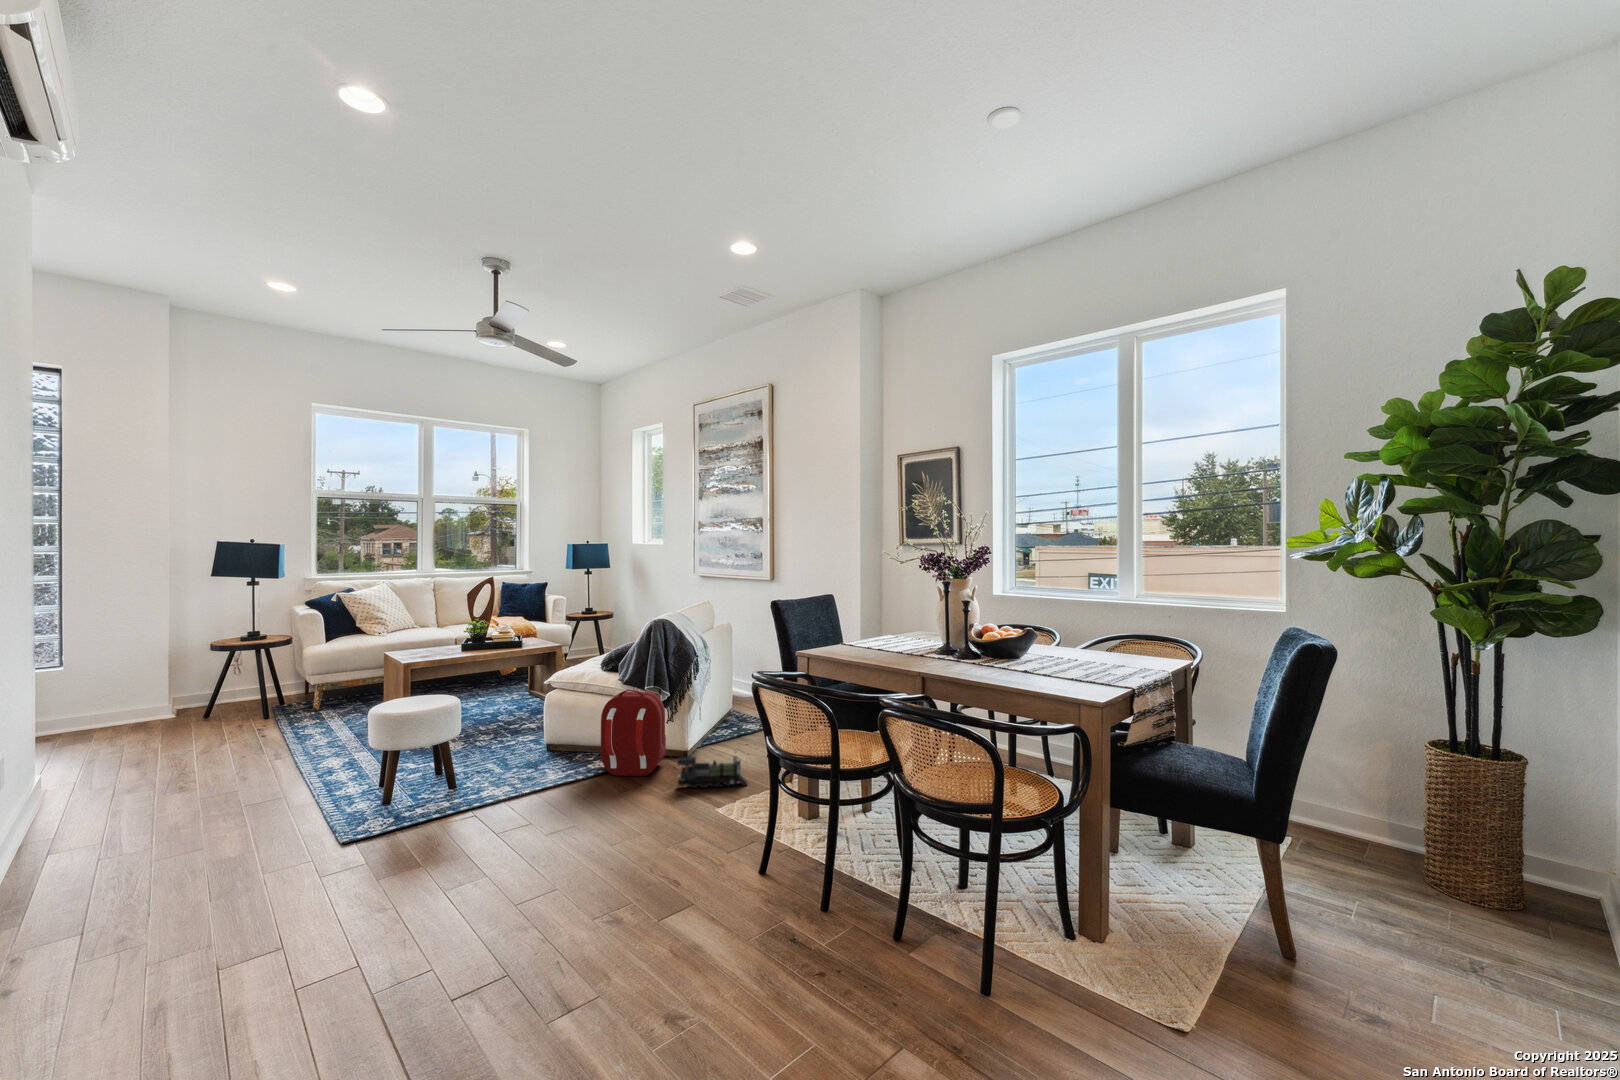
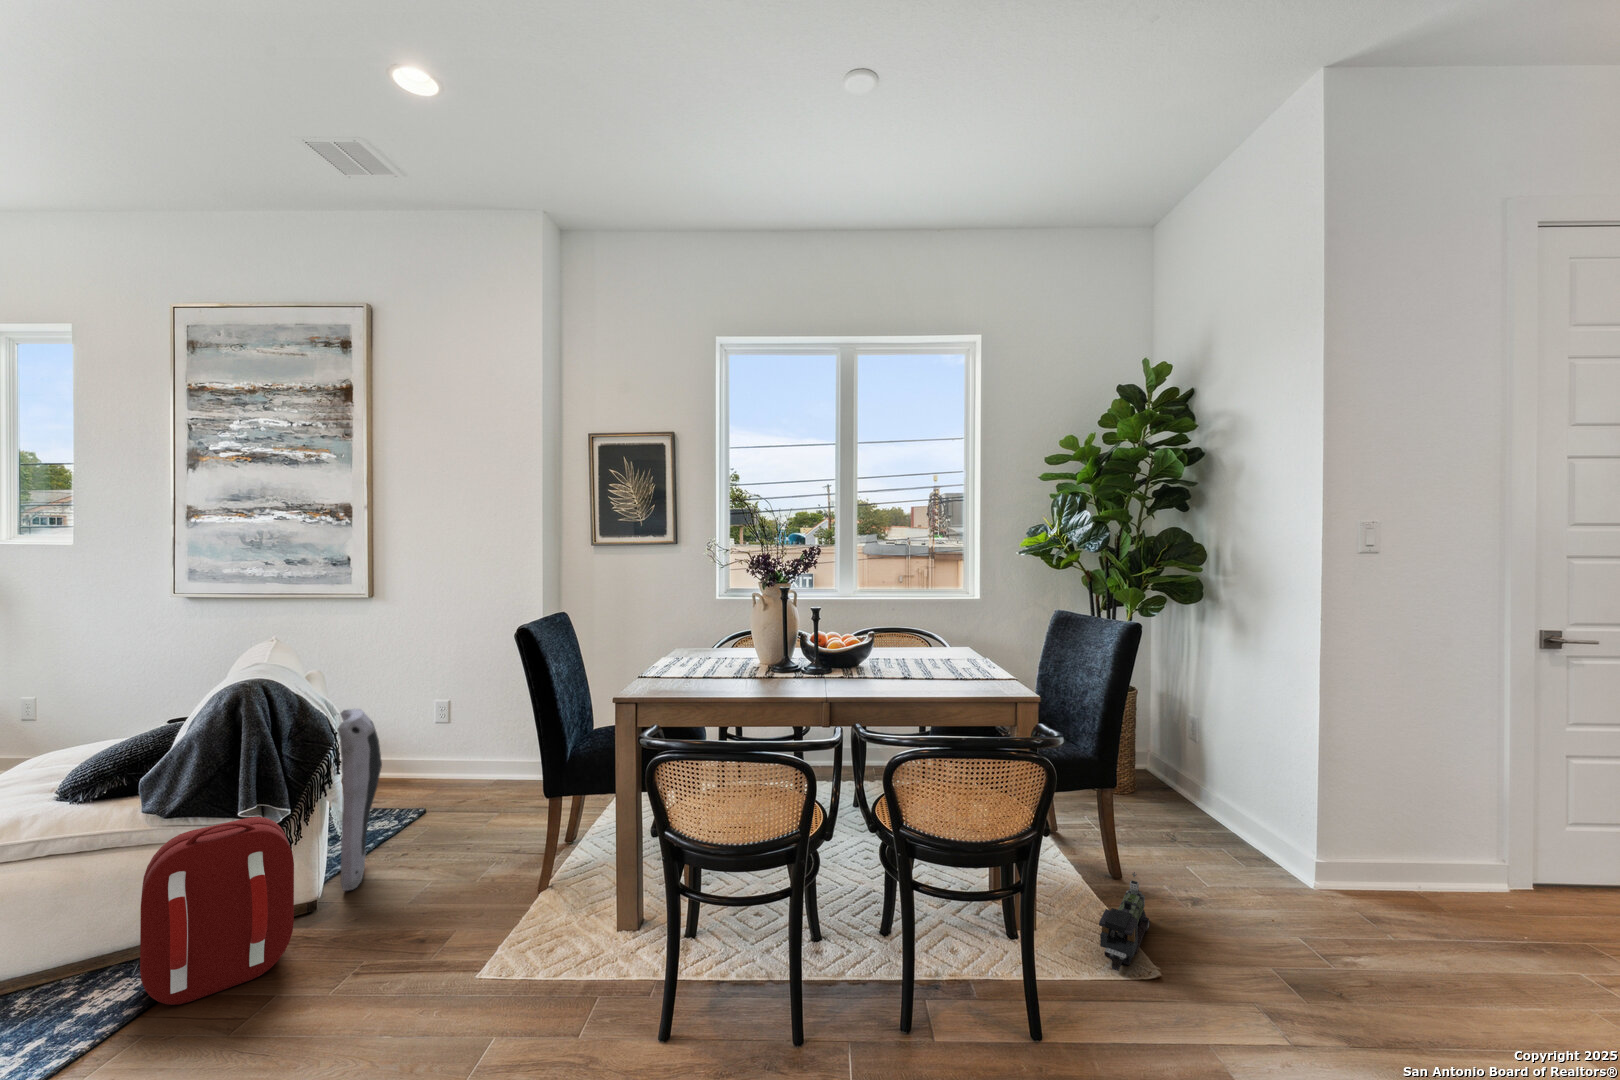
air purifier: none [701,646,730,754] -> present [337,709,382,891]
toy train: present [678,752,747,788] -> present [1099,872,1150,971]

